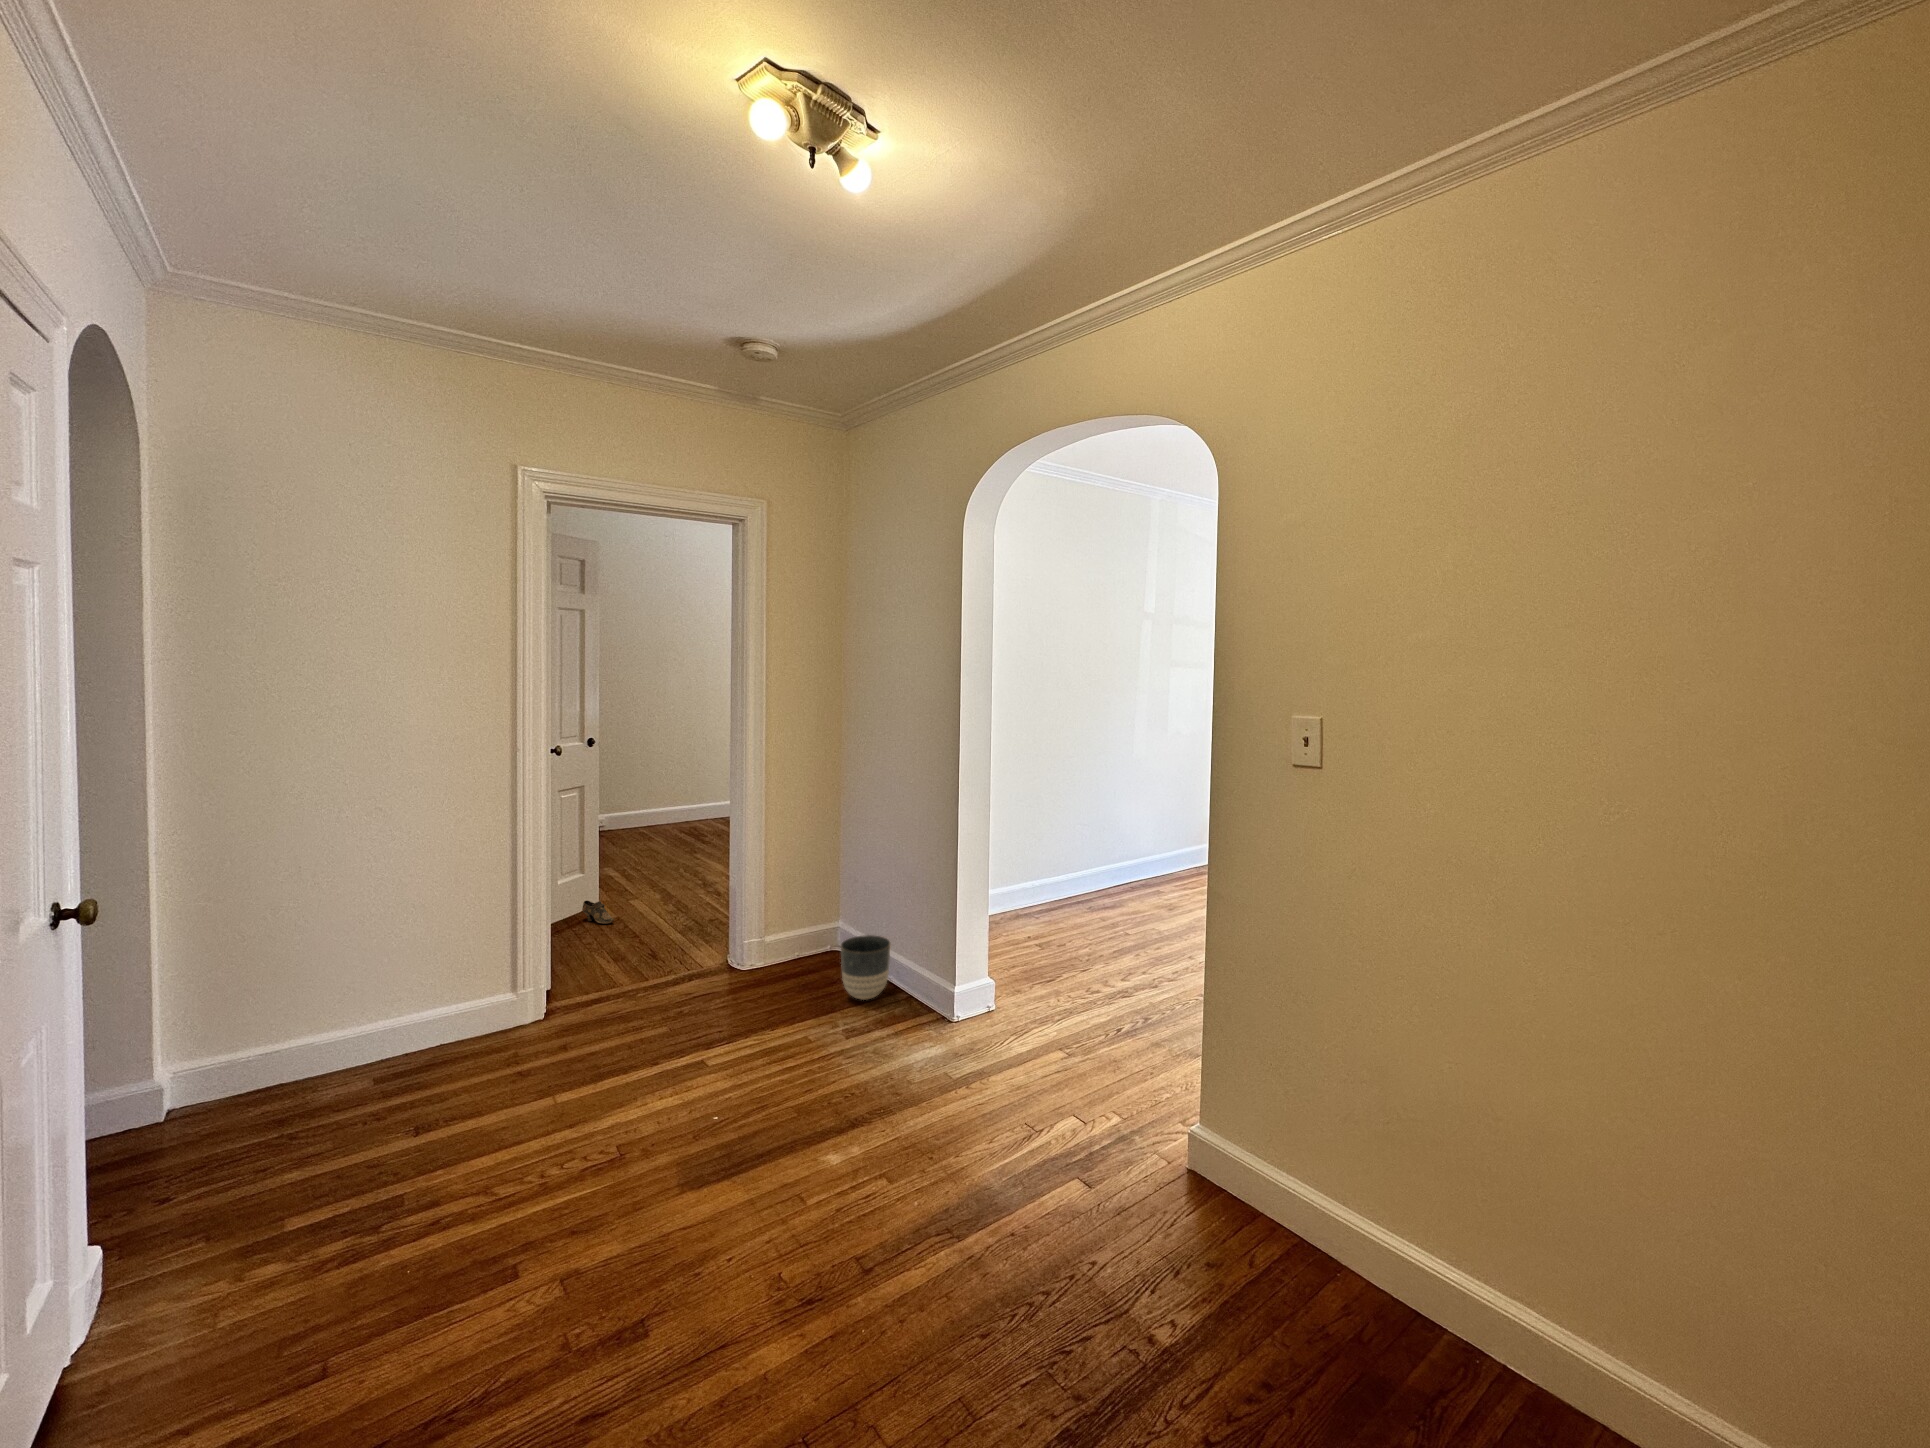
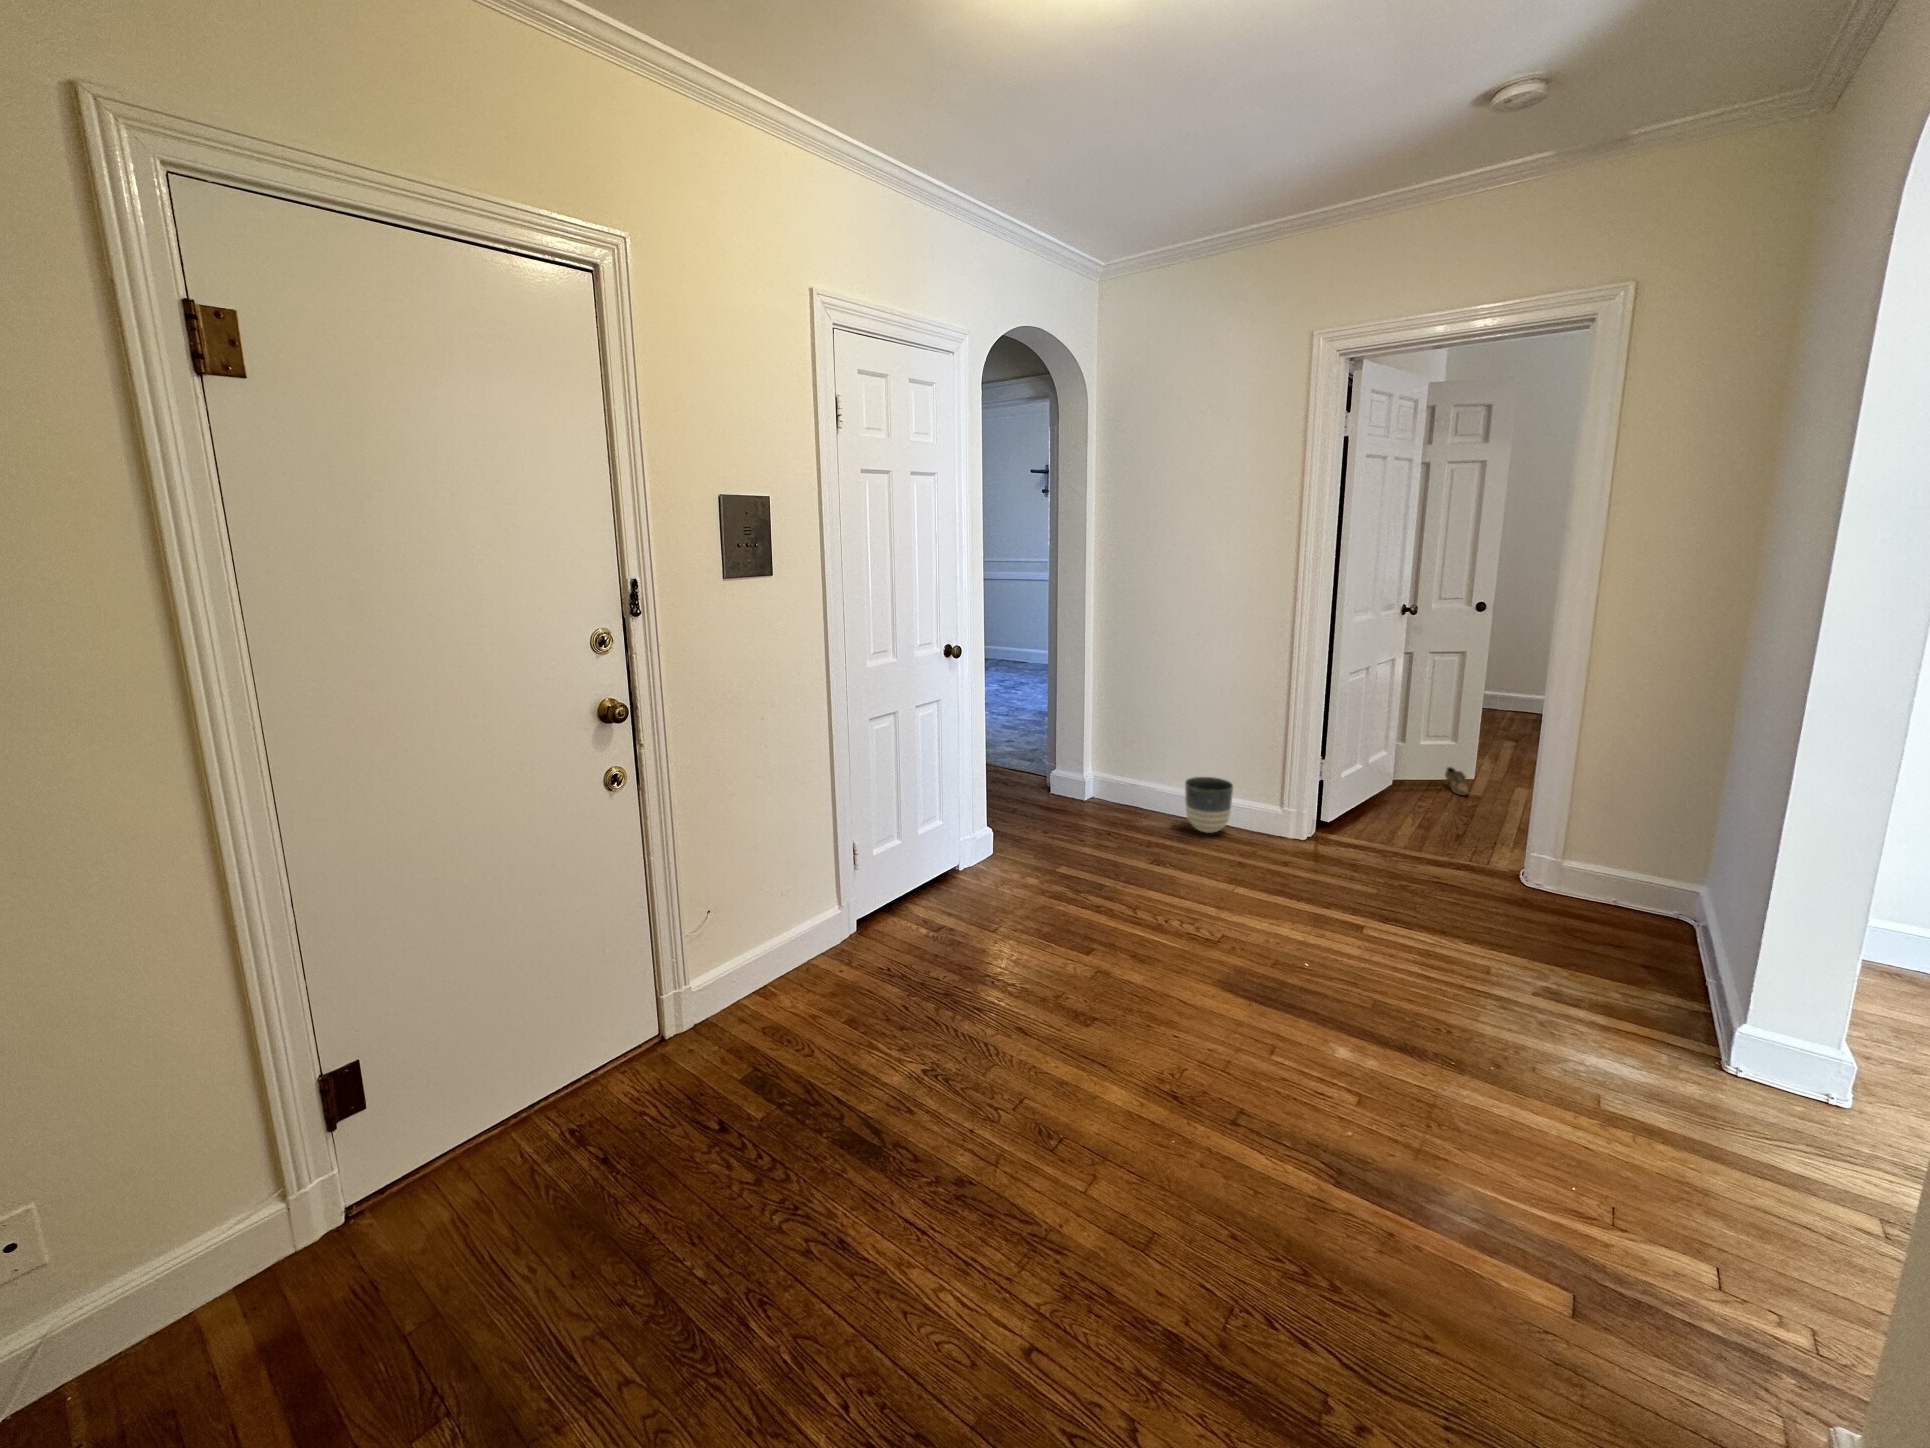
planter: present [841,935,891,1000] -> present [1185,777,1233,833]

